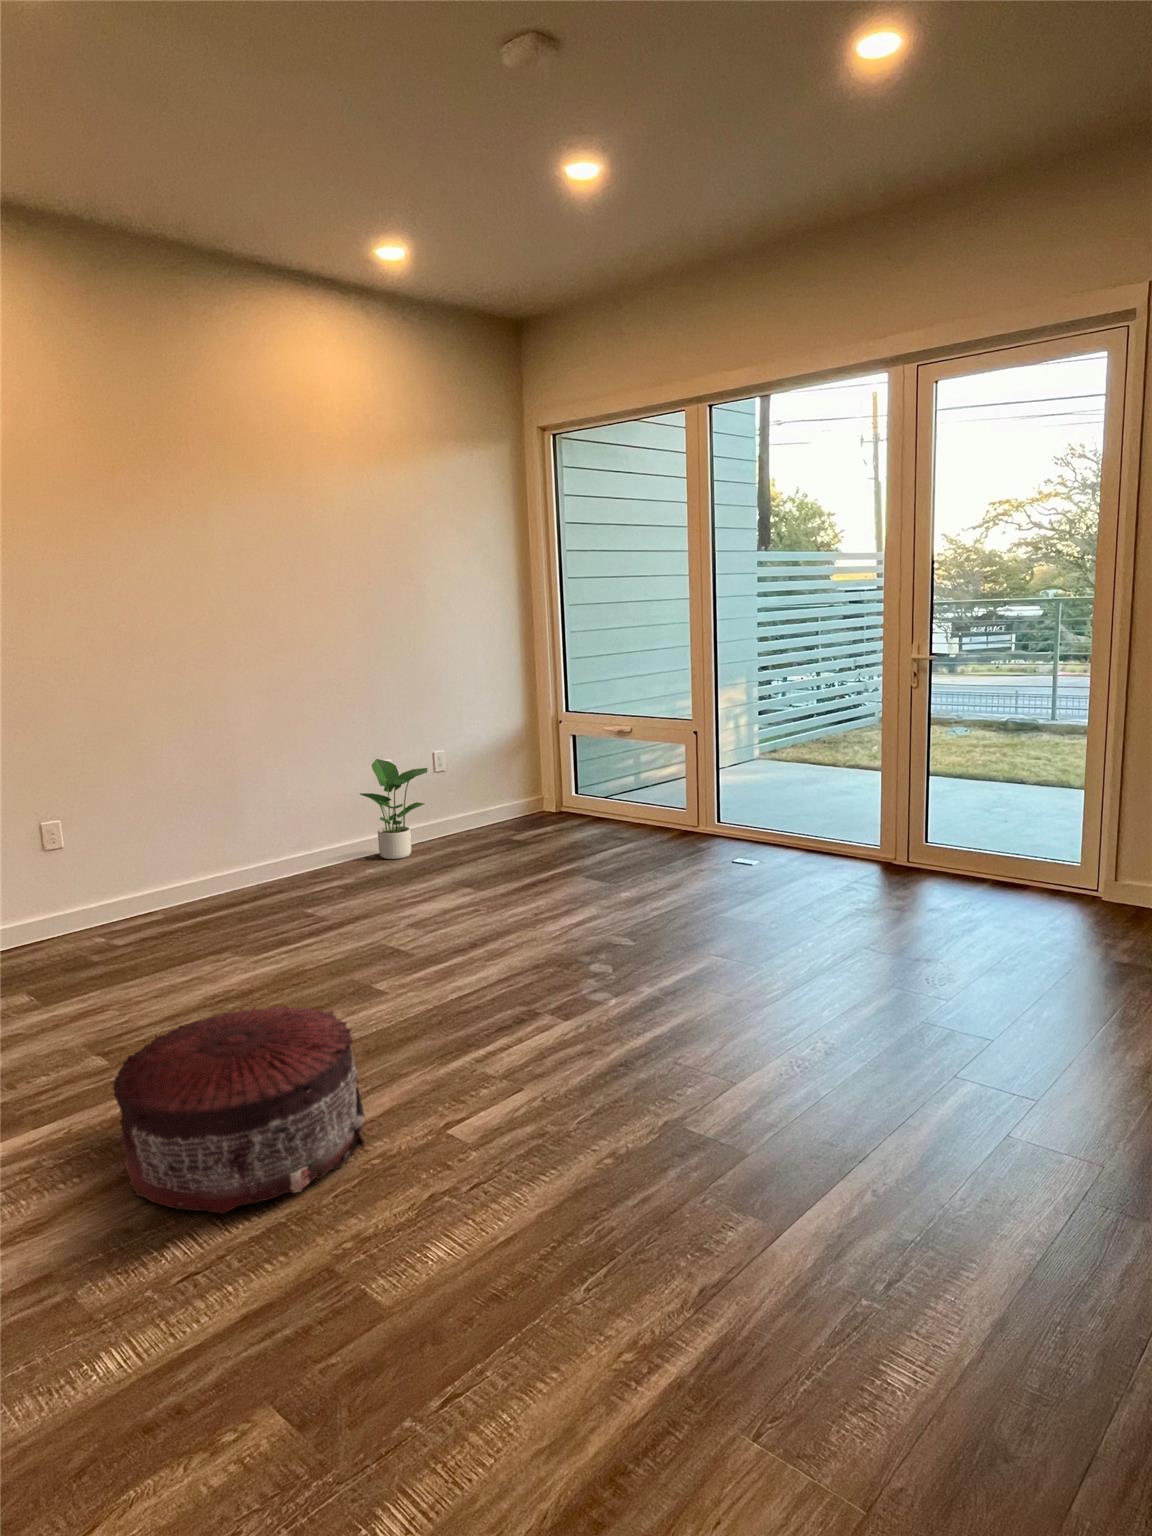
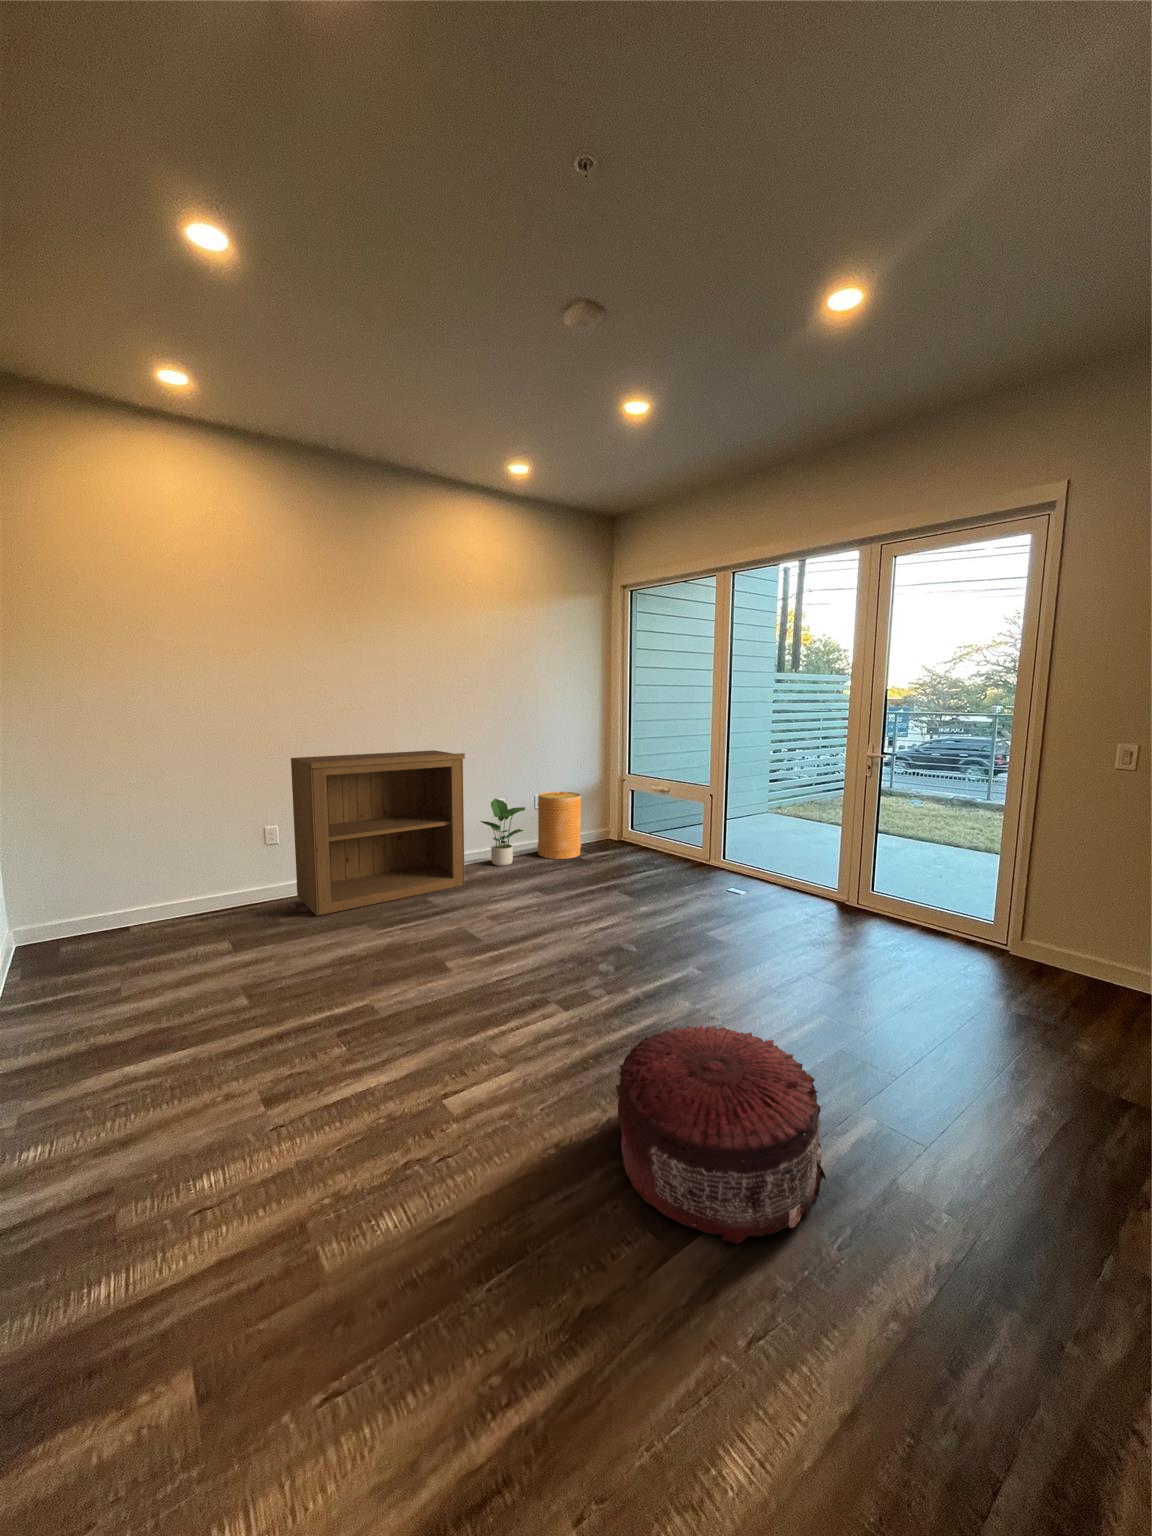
bookshelf: none [70,689,352,948] -> present [291,750,465,916]
basket: none [439,743,509,843] -> present [538,792,581,859]
pouf: present [113,1006,364,1213] -> present [616,1025,826,1244]

